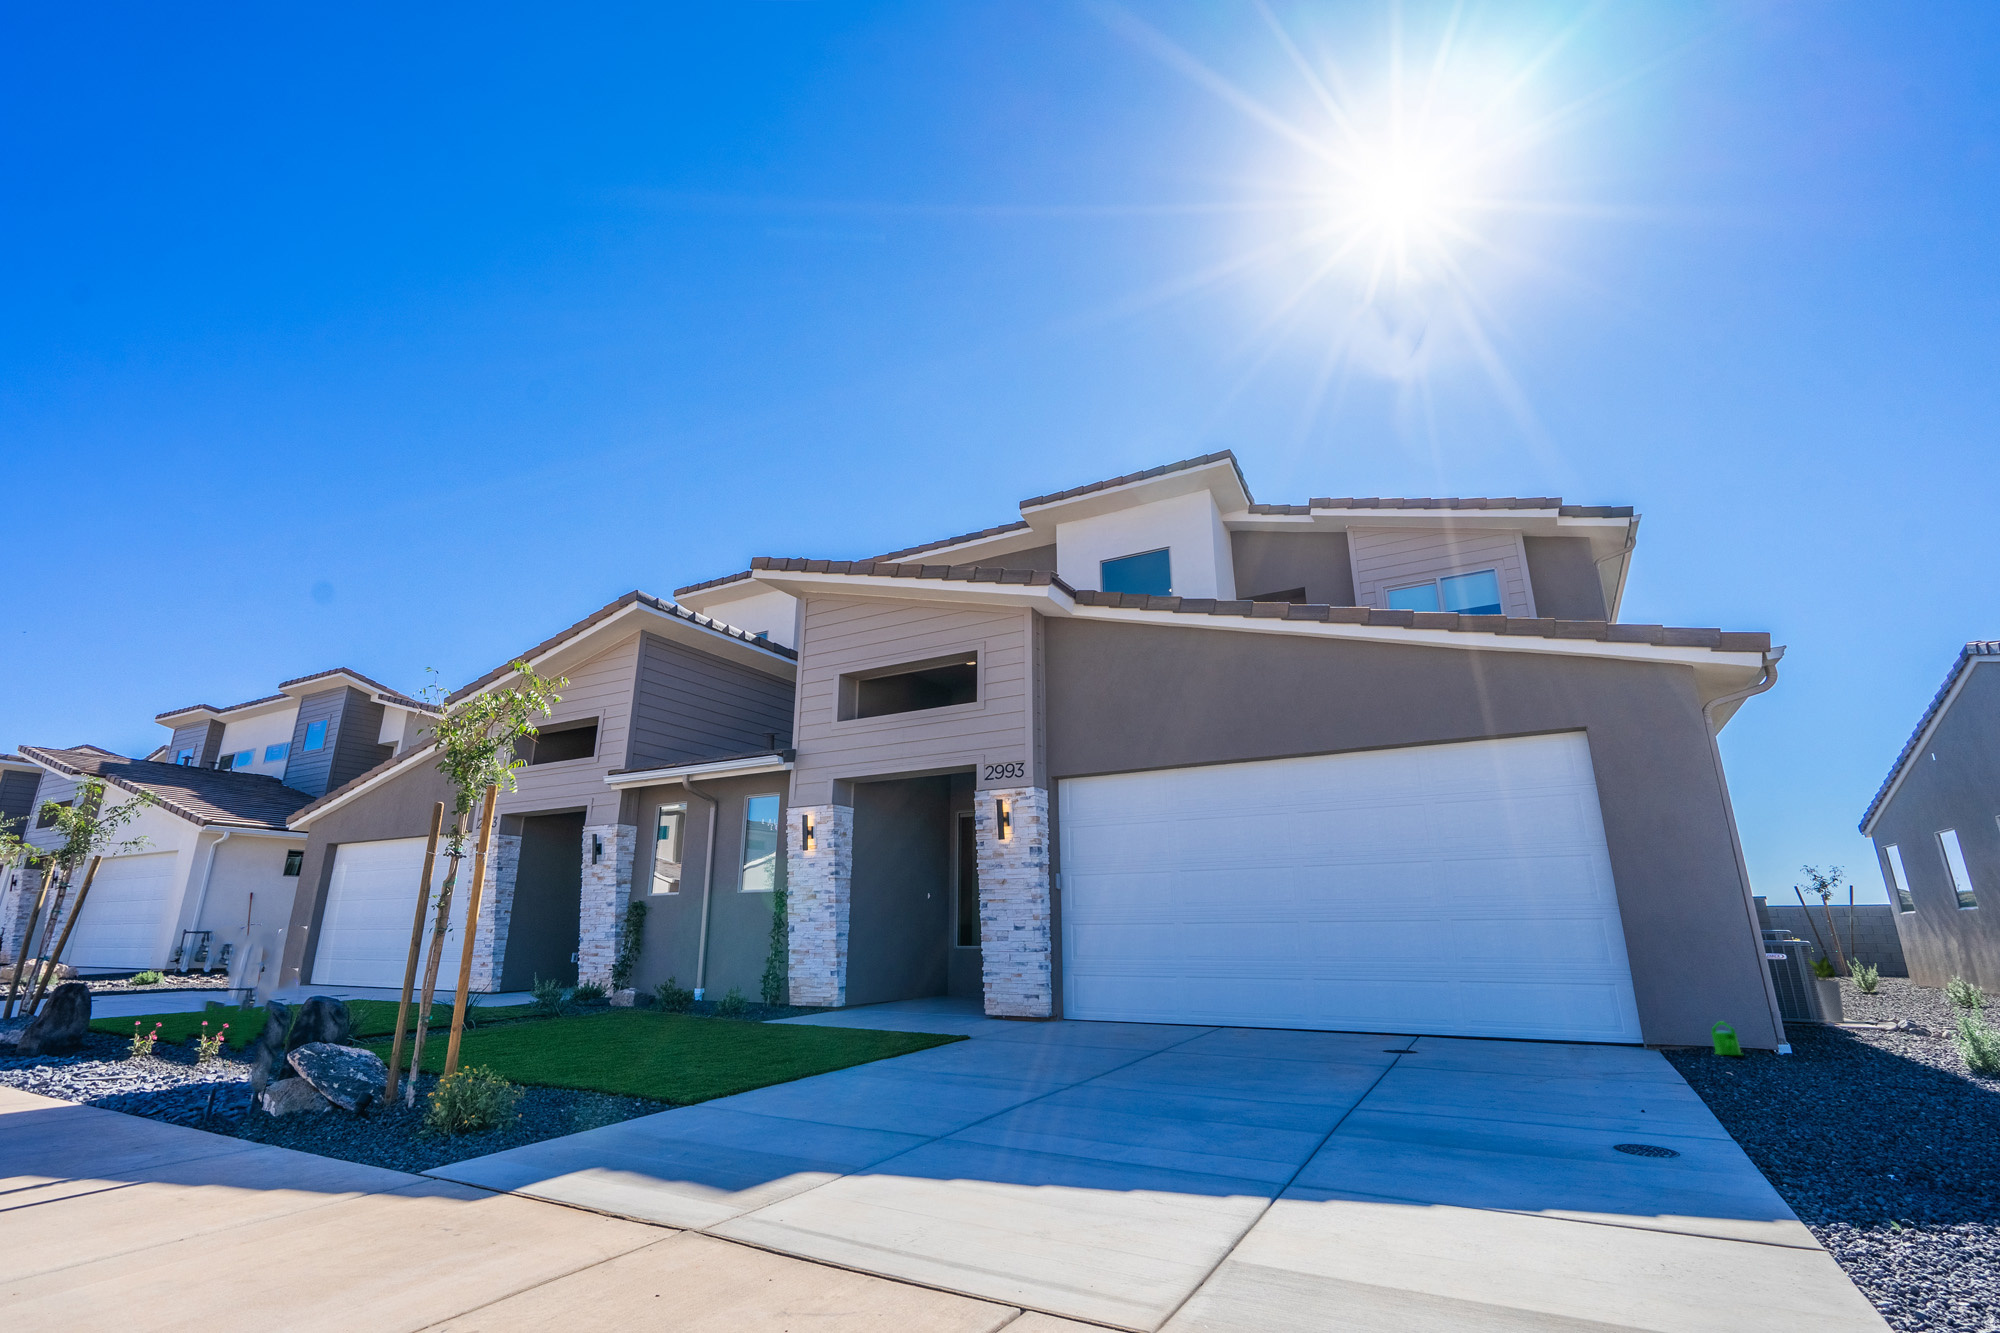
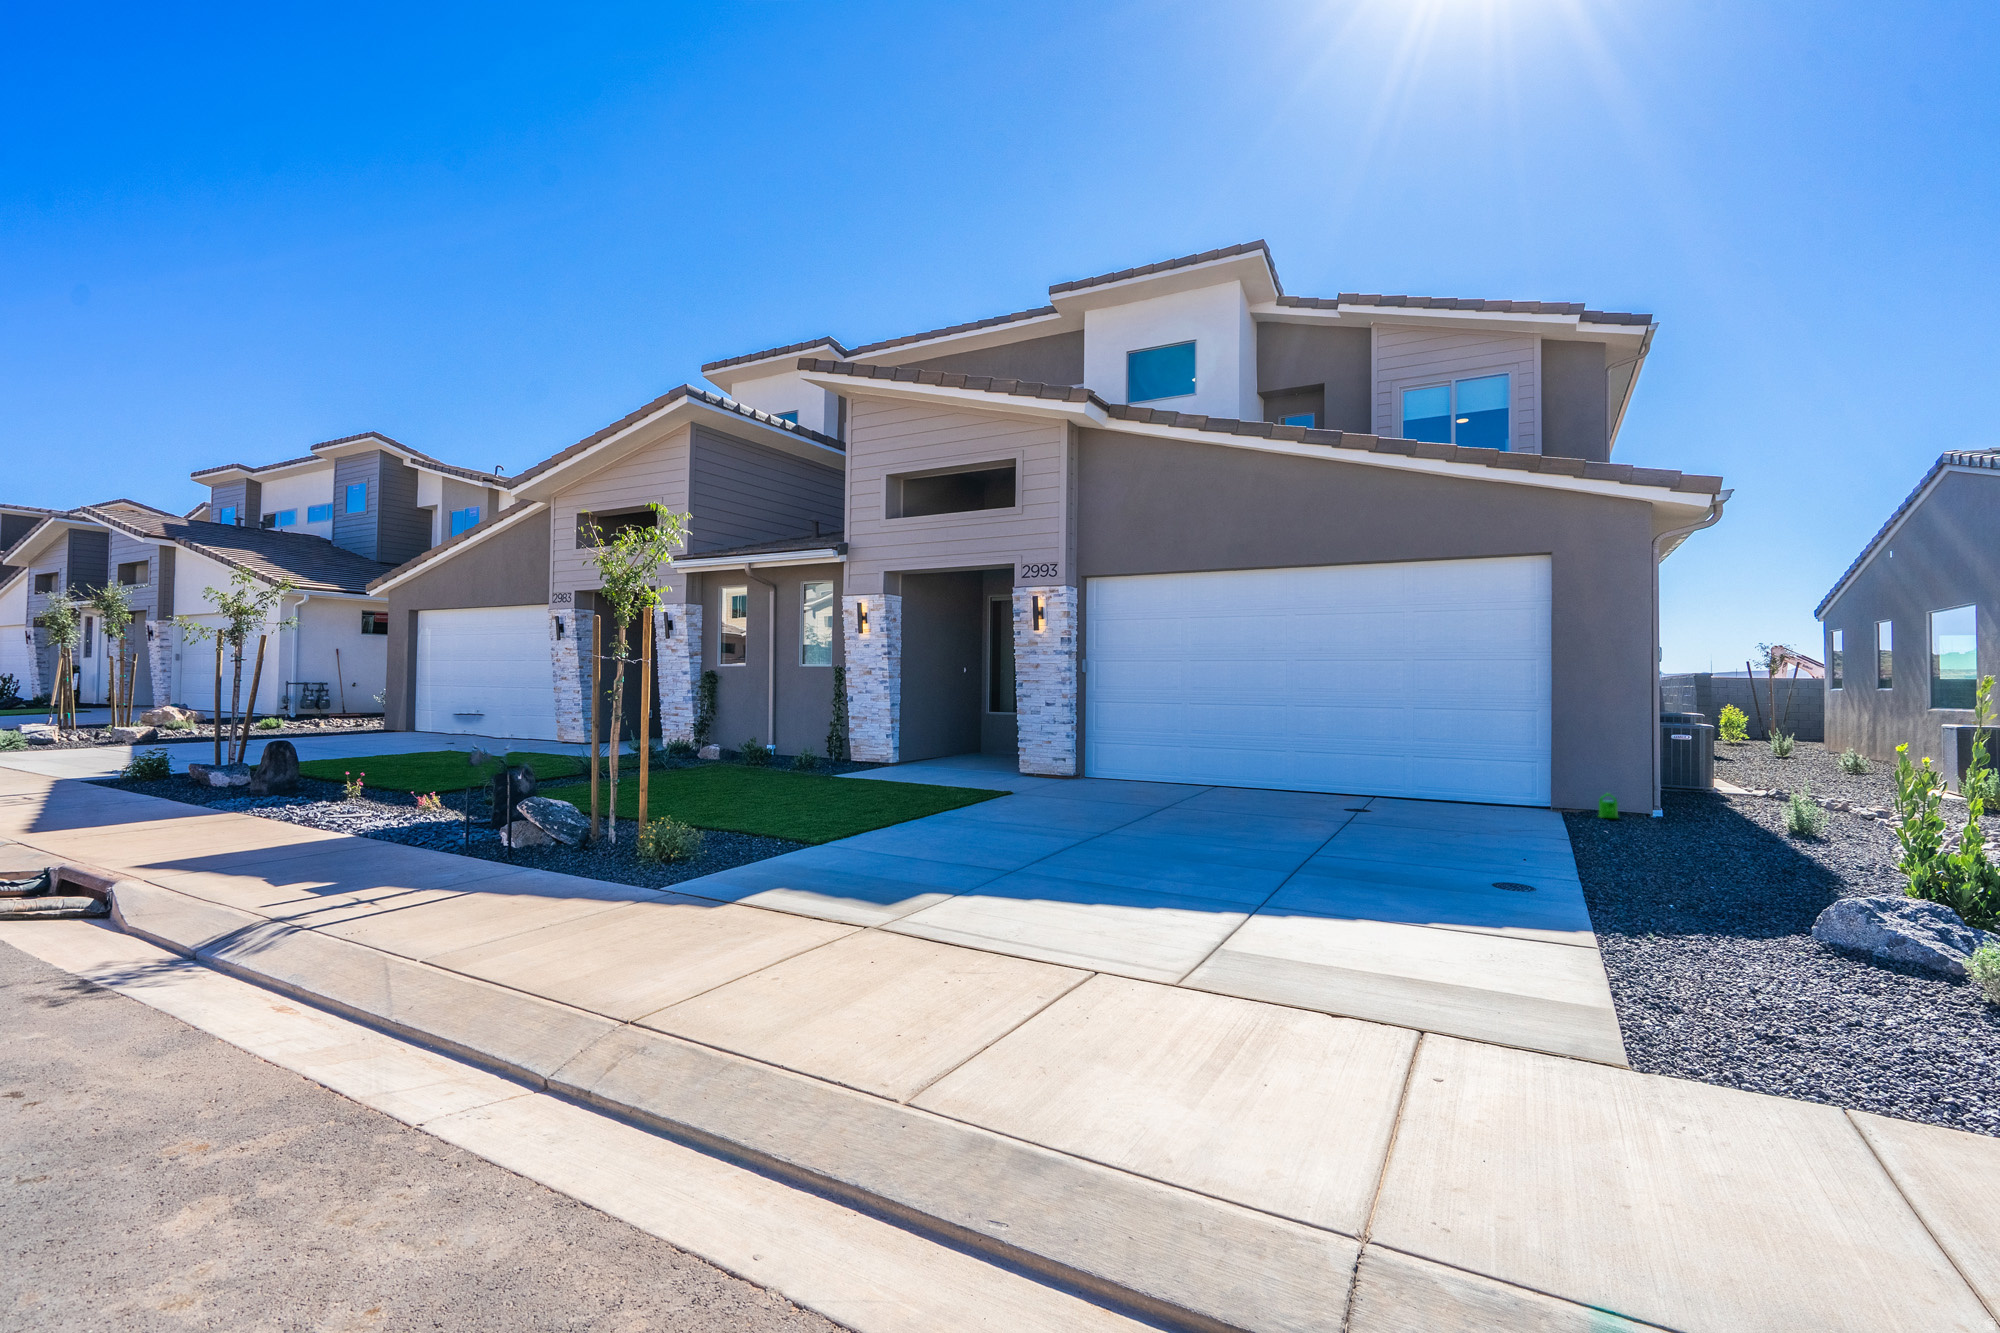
planter: present [1809,956,1844,1023] -> none [1708,739,1734,792]

